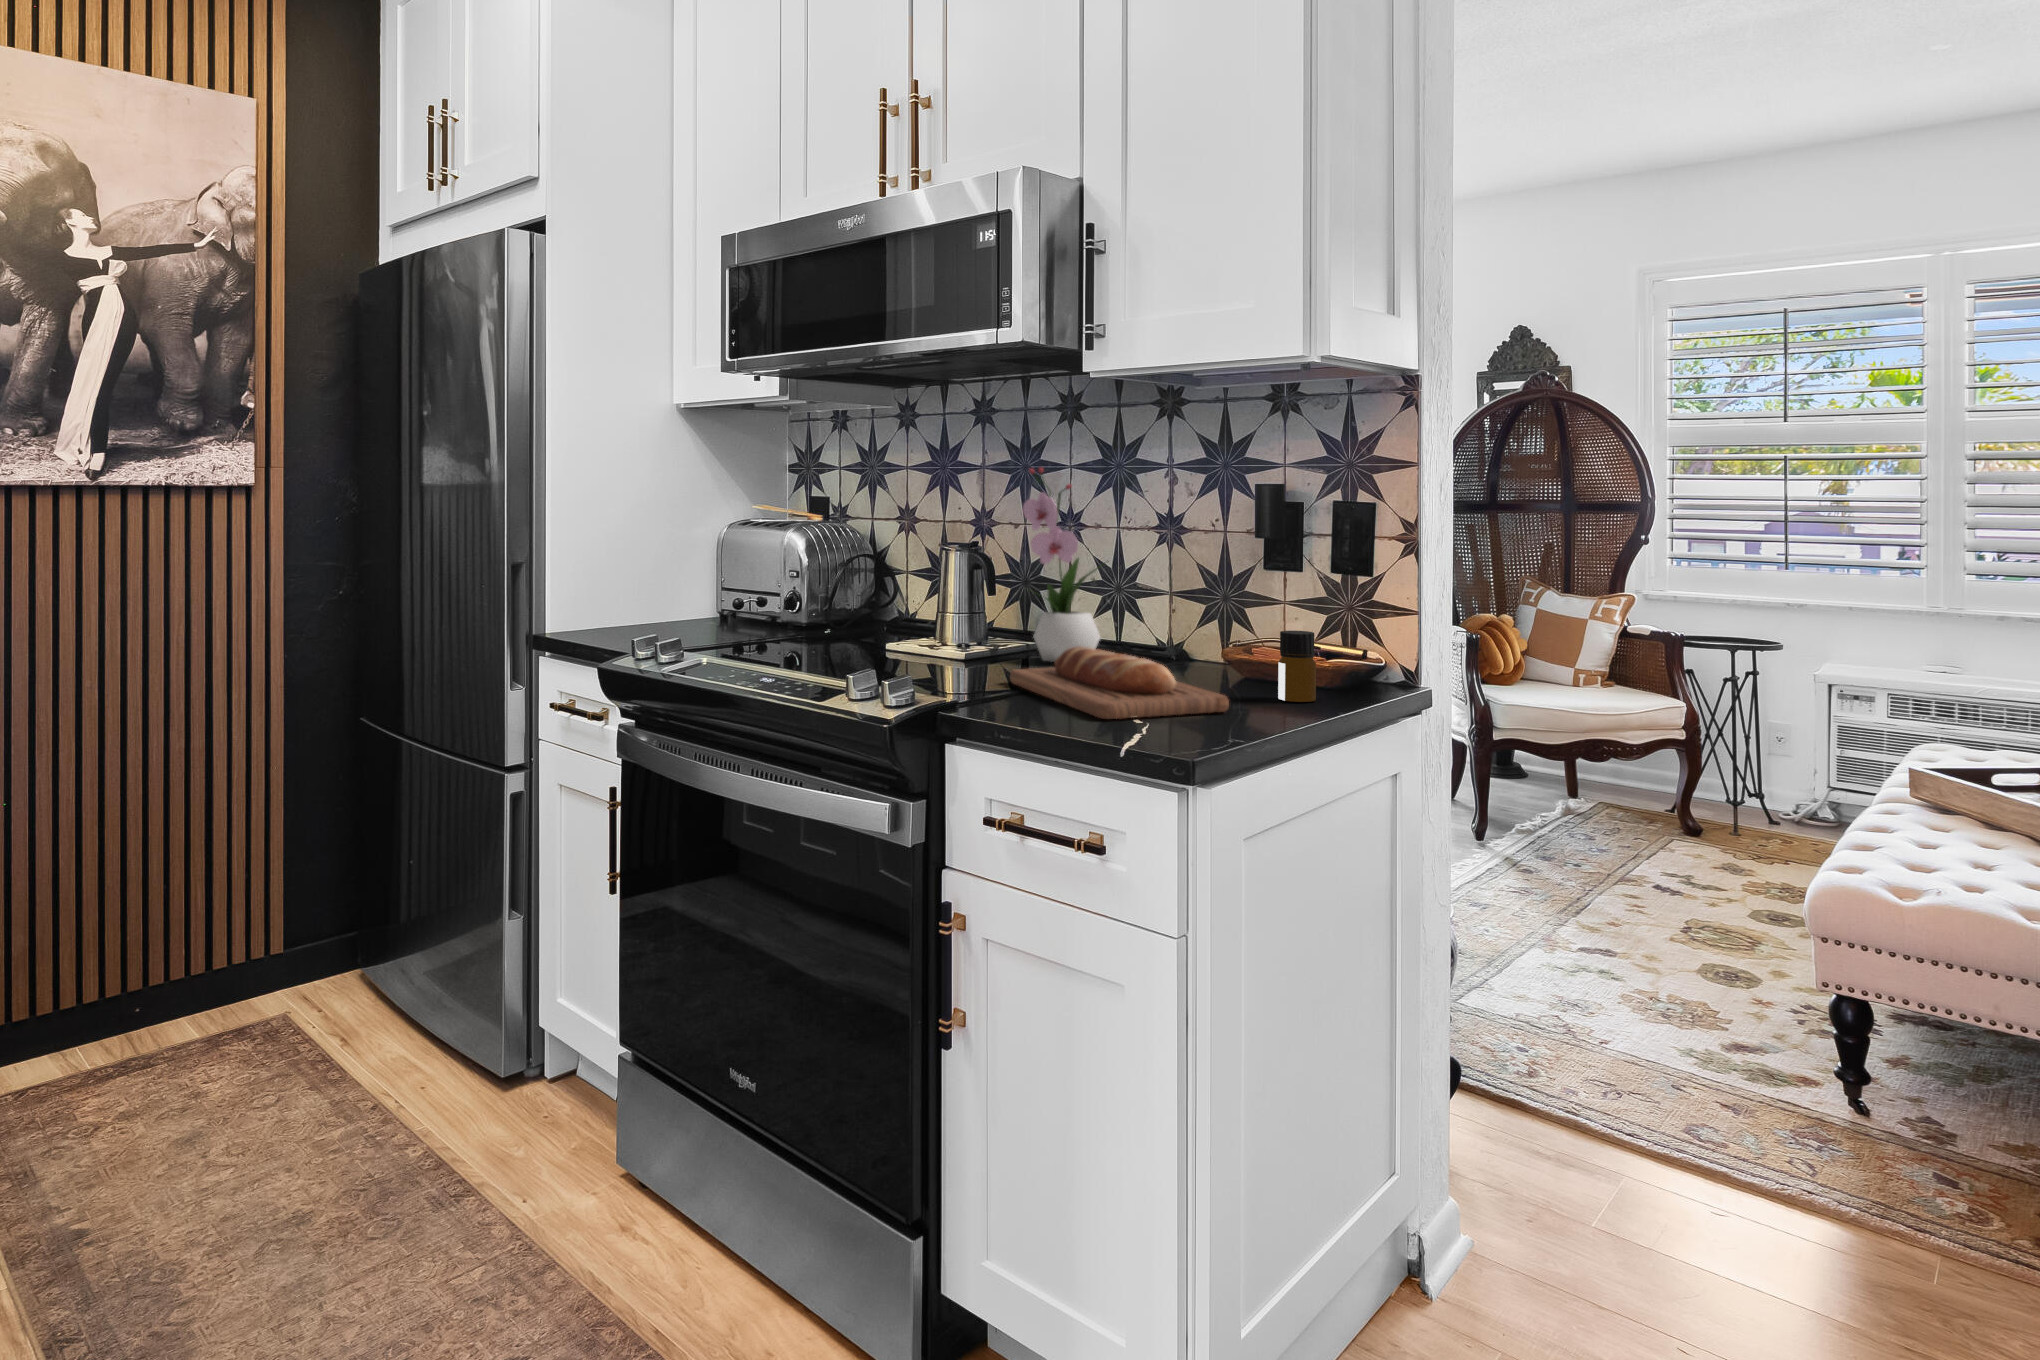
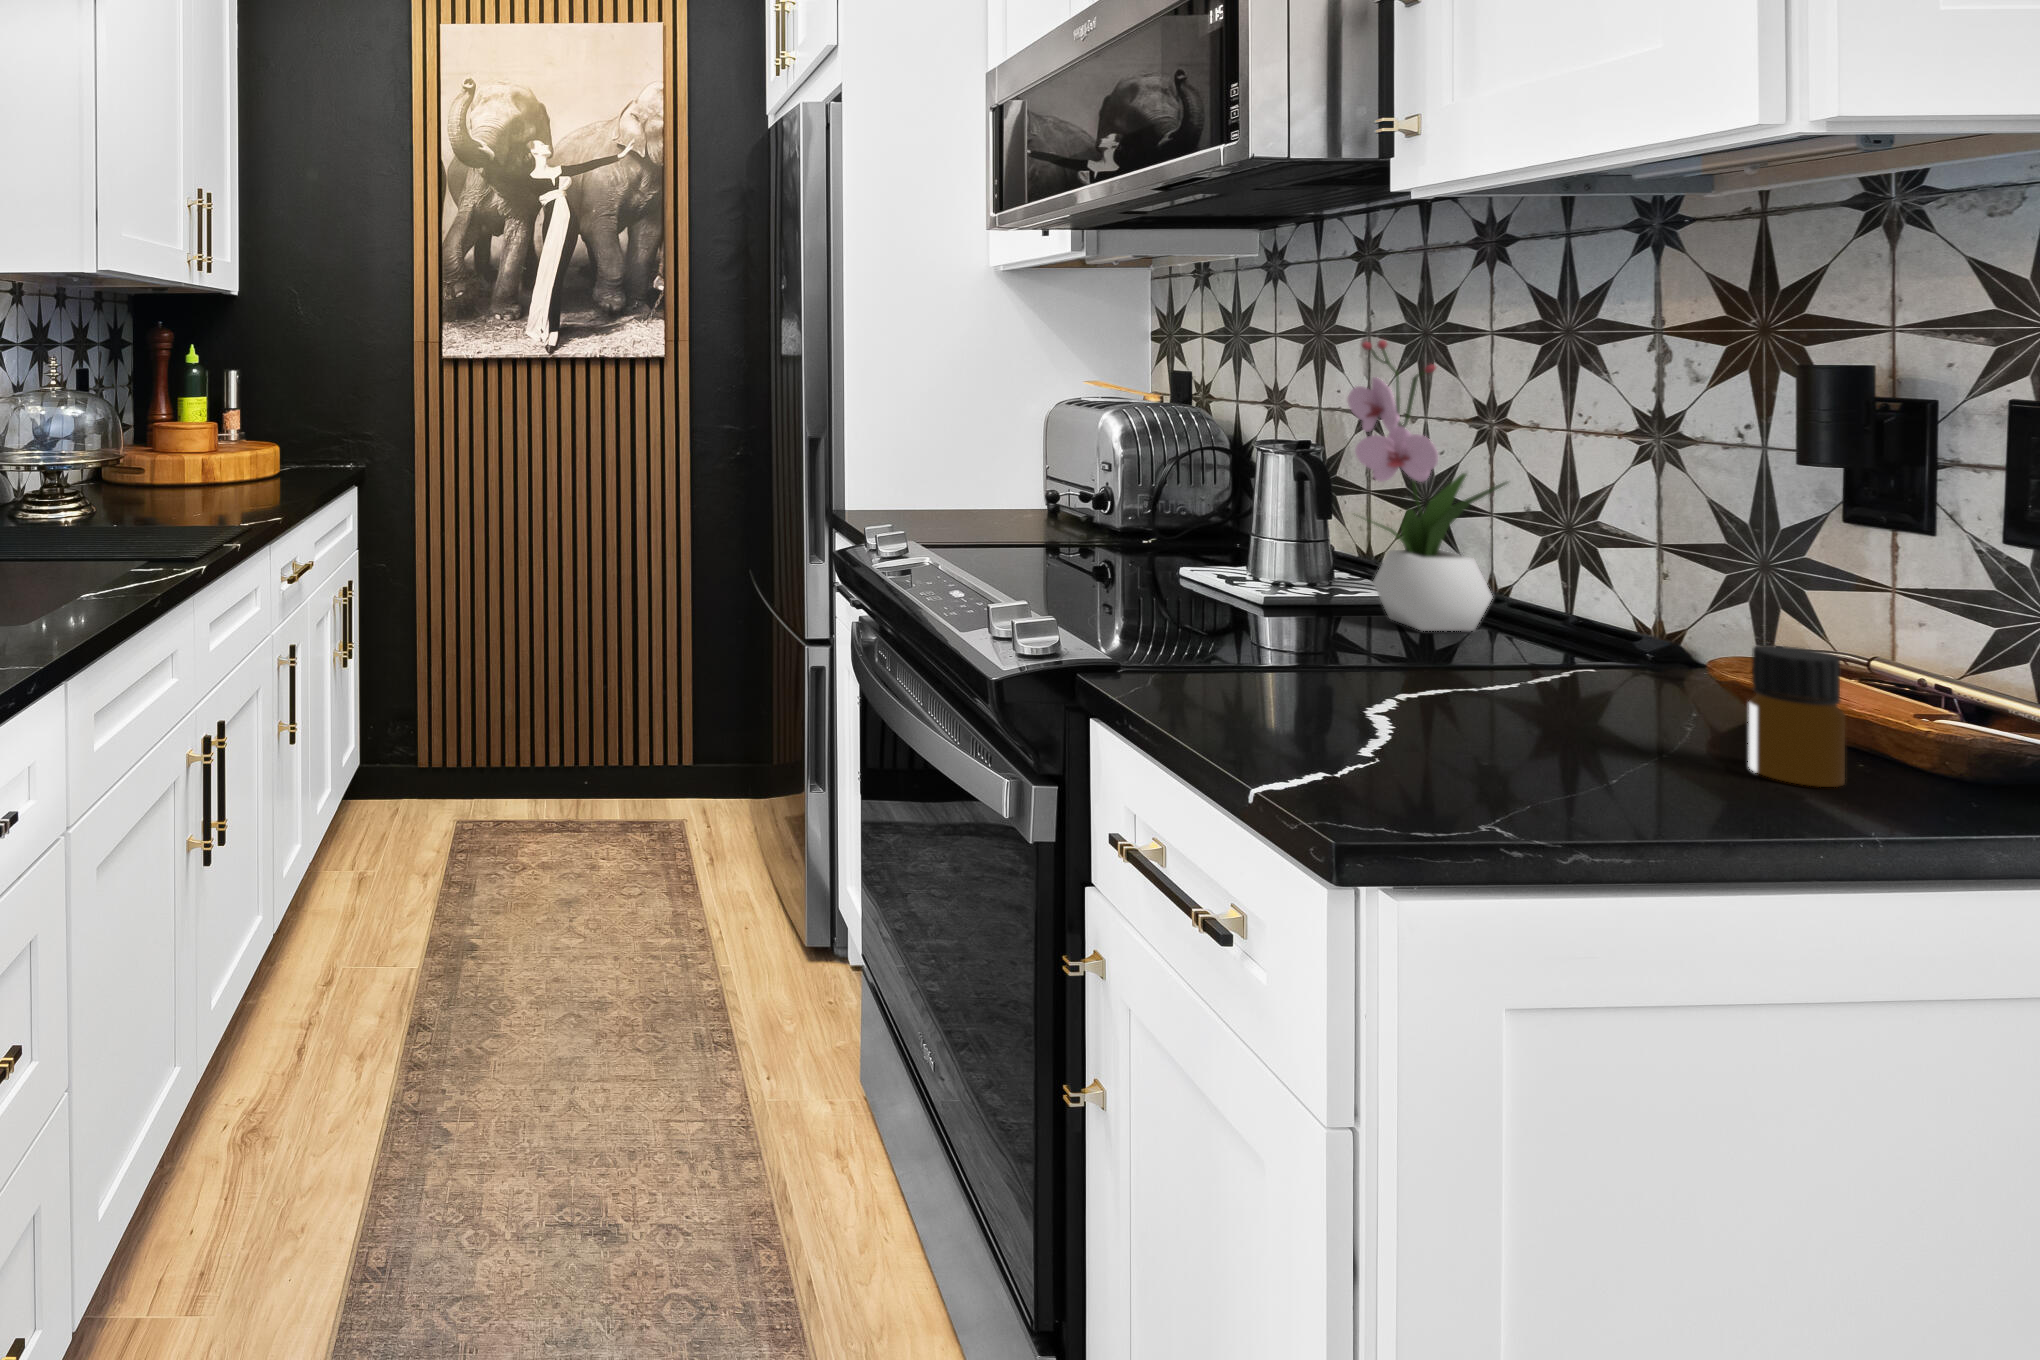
bread loaf: present [1010,647,1229,719] -> none [1264,614,1575,770]

